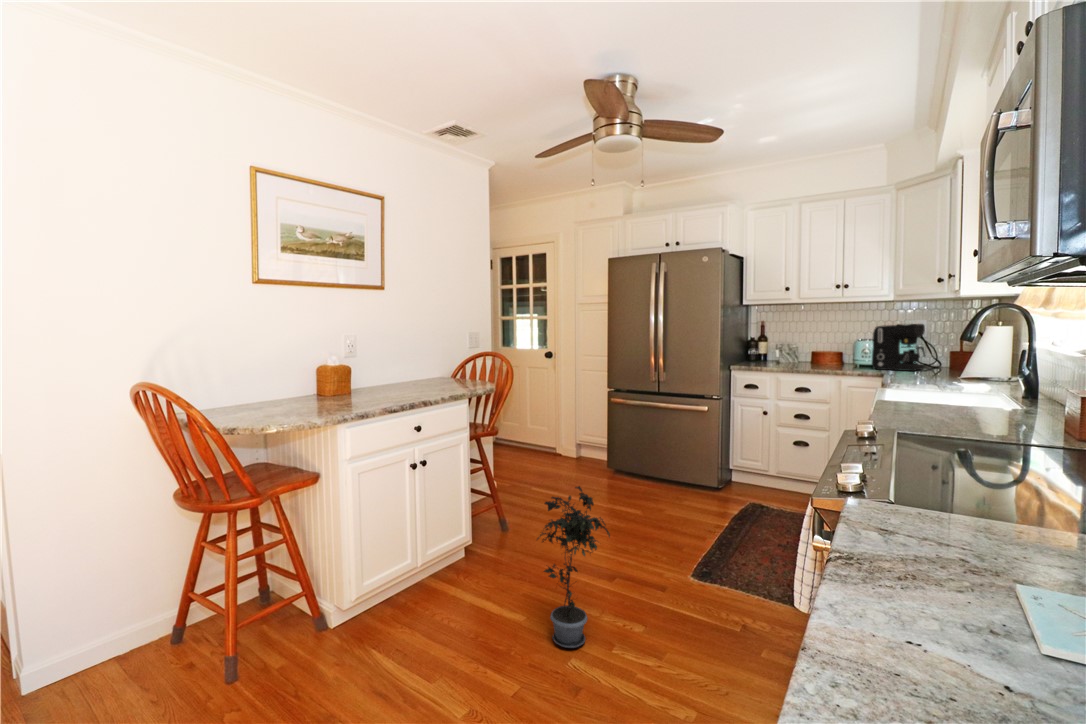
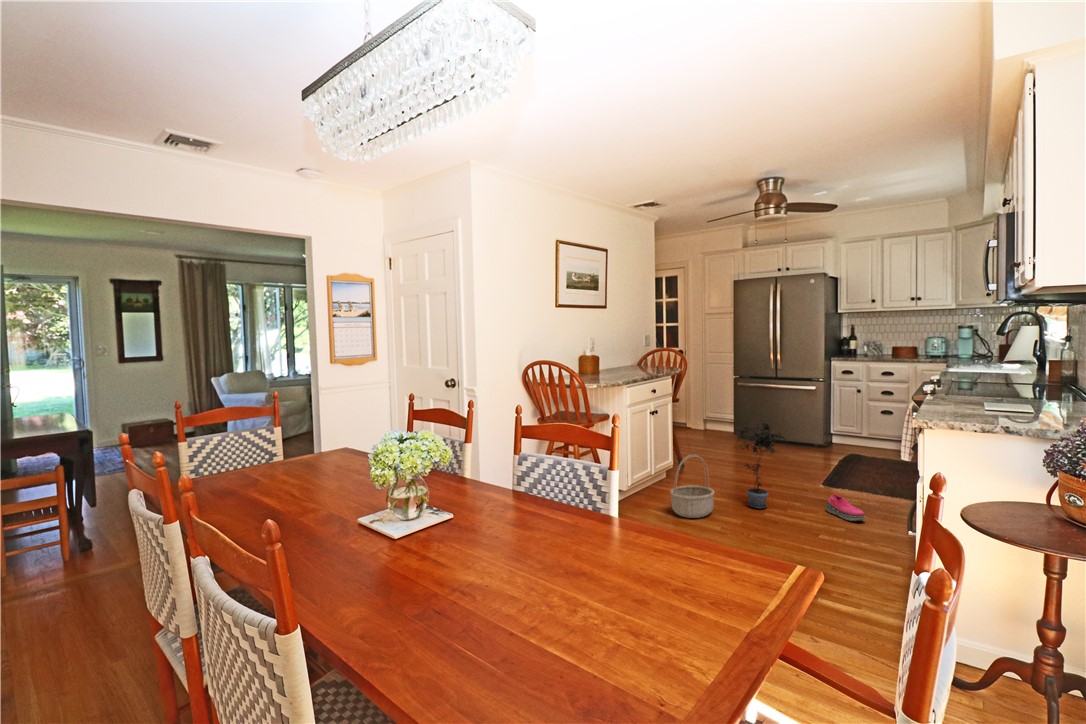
coffee maker: present [872,324,925,371] -> none [939,325,980,358]
basket: none [400,557,485,682] -> present [670,455,714,518]
shoe: none [682,626,744,692] -> present [826,494,866,521]

